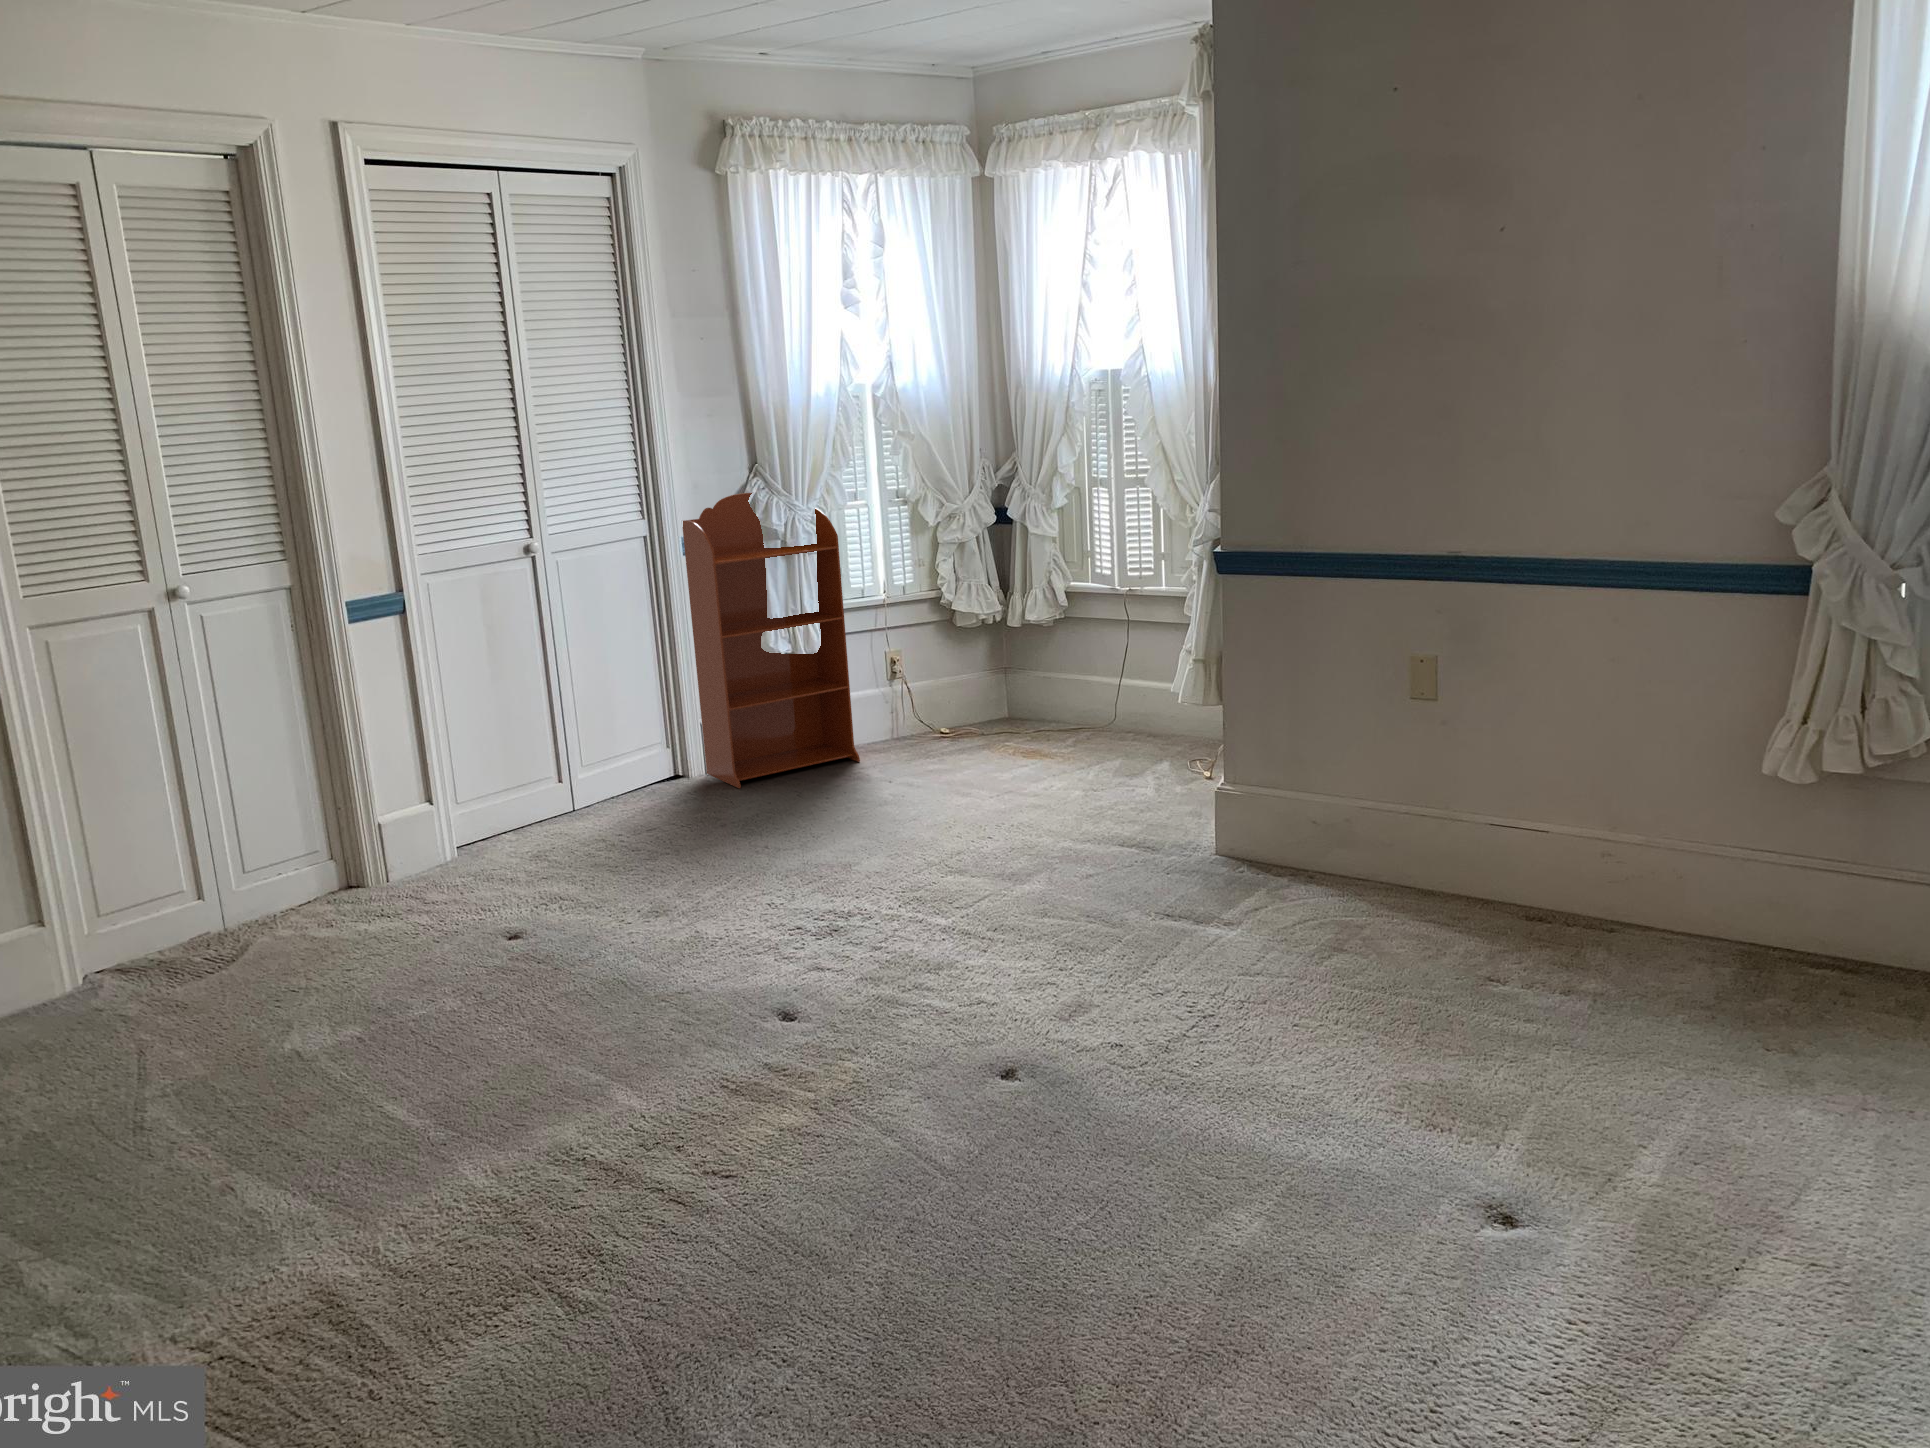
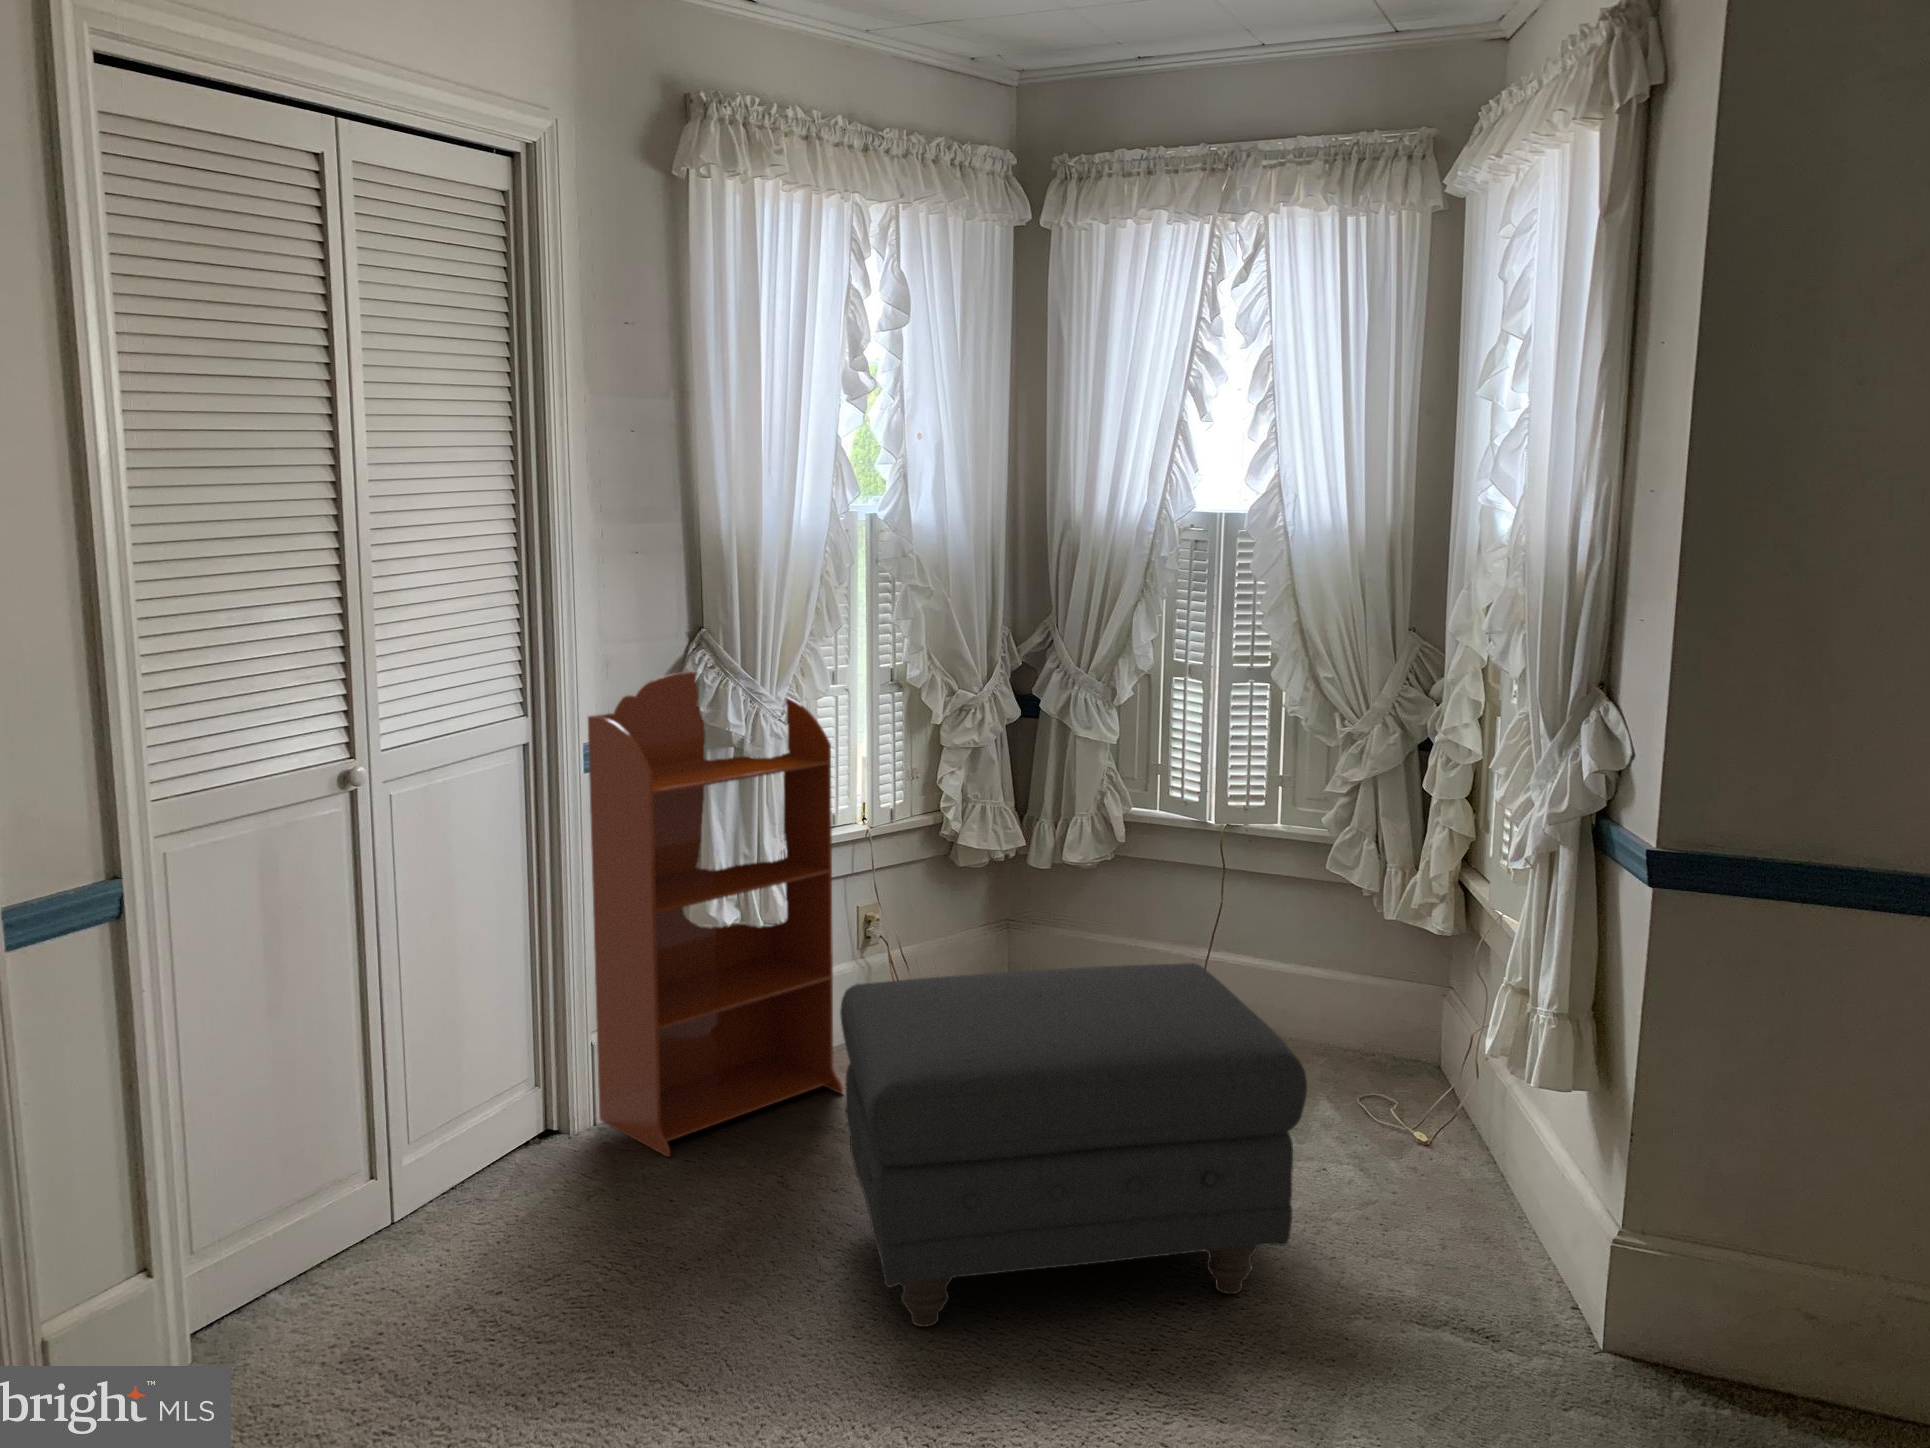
ottoman: none [797,657,1060,851] -> present [840,963,1307,1327]

